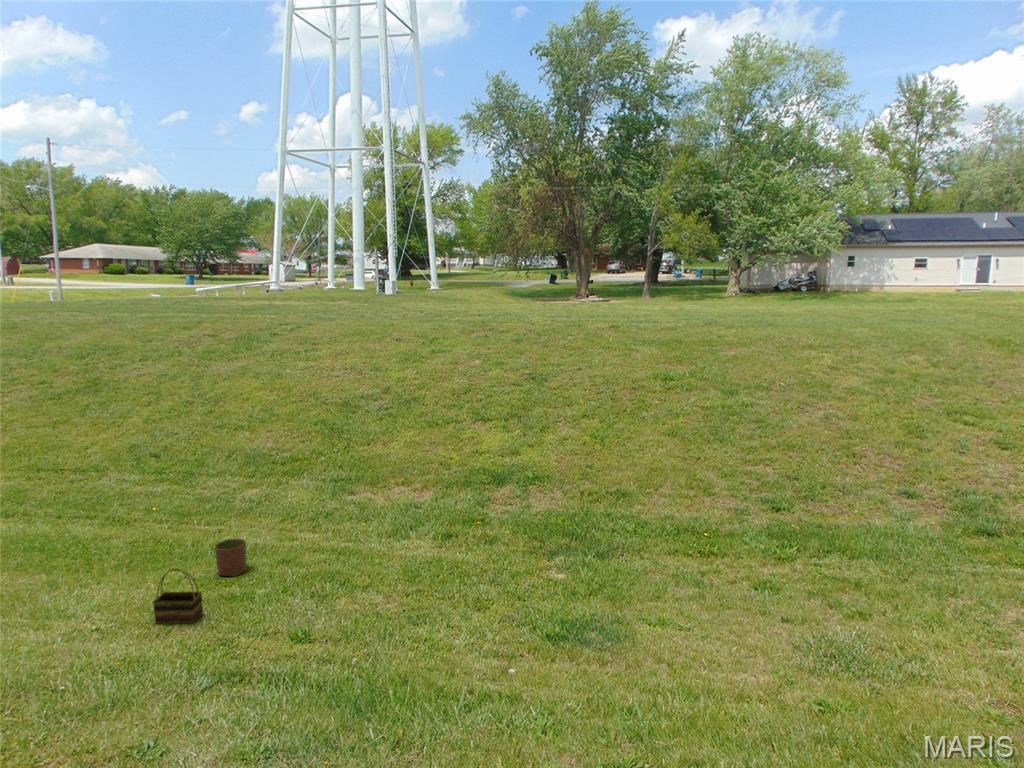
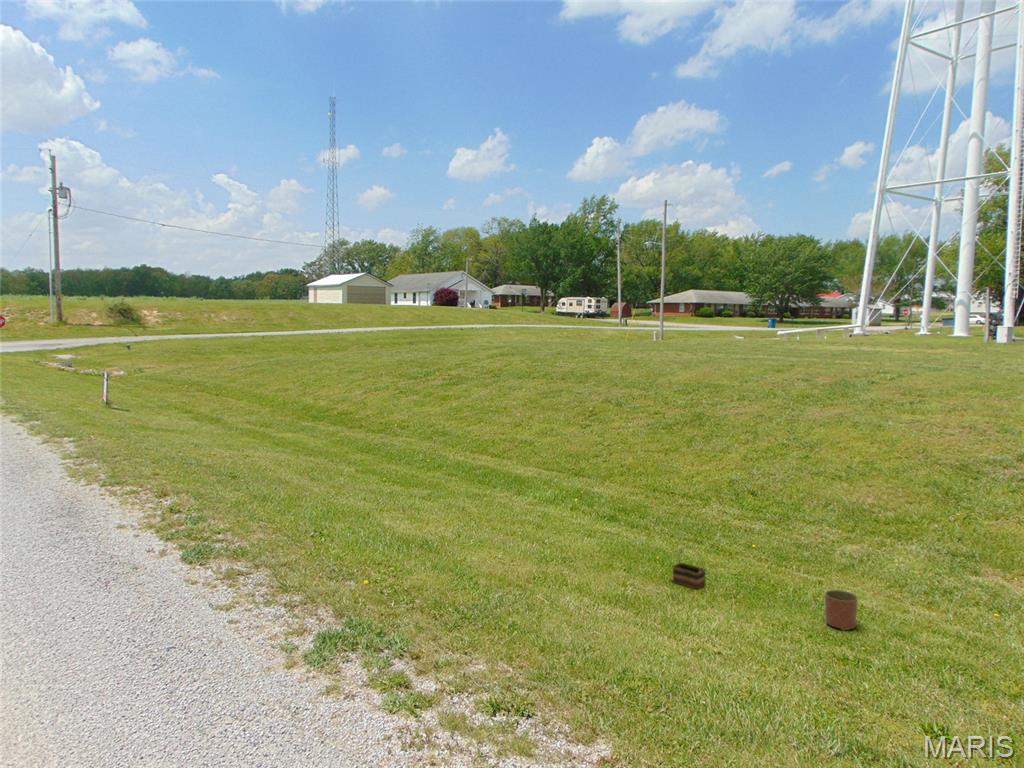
basket: present [153,568,203,623] -> present [673,546,706,589]

